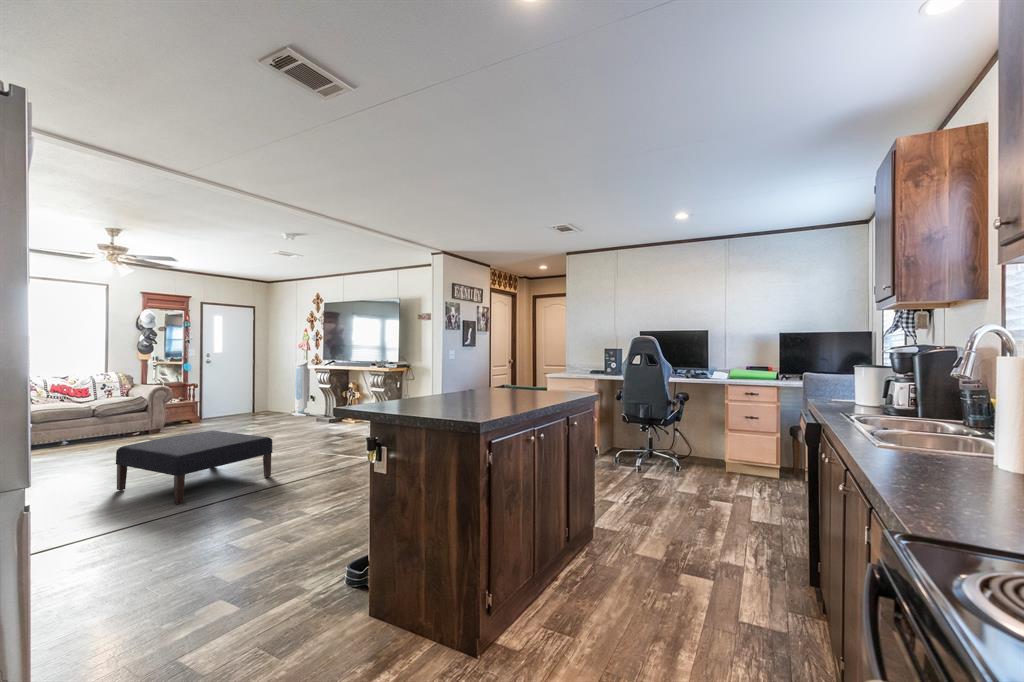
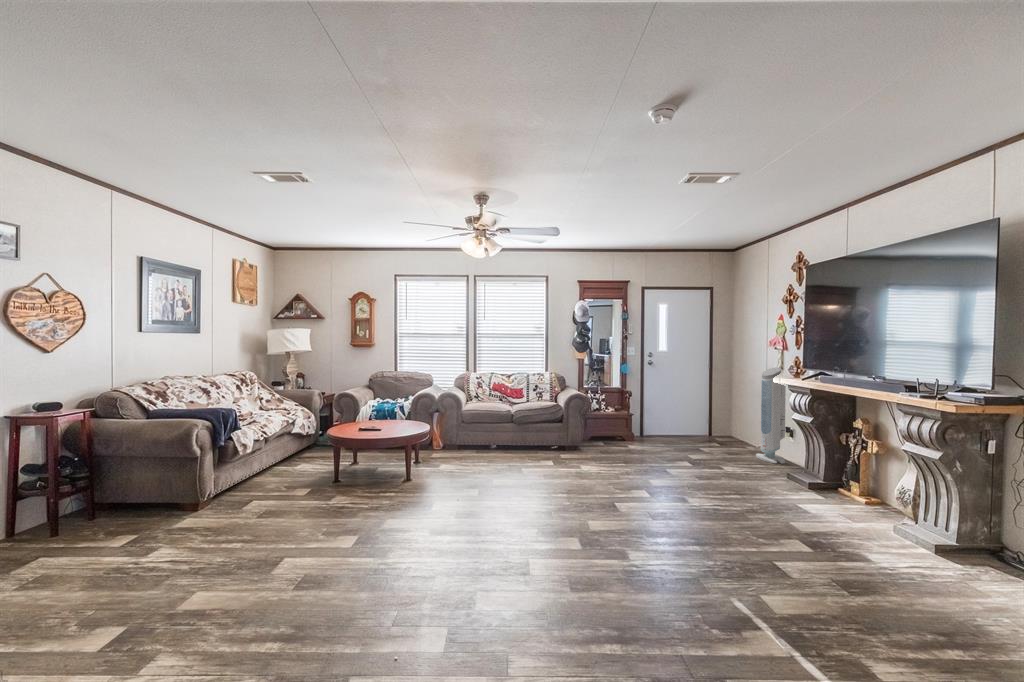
ottoman: present [116,430,272,504] -> none [363,491,577,658]

